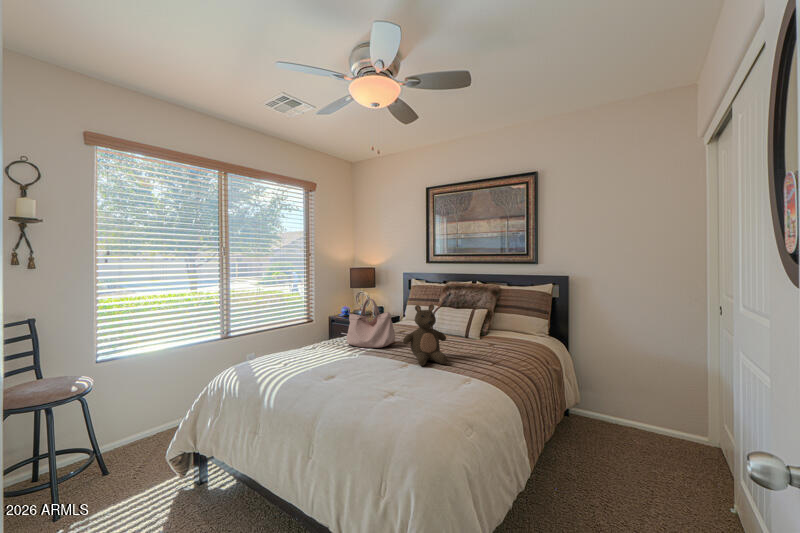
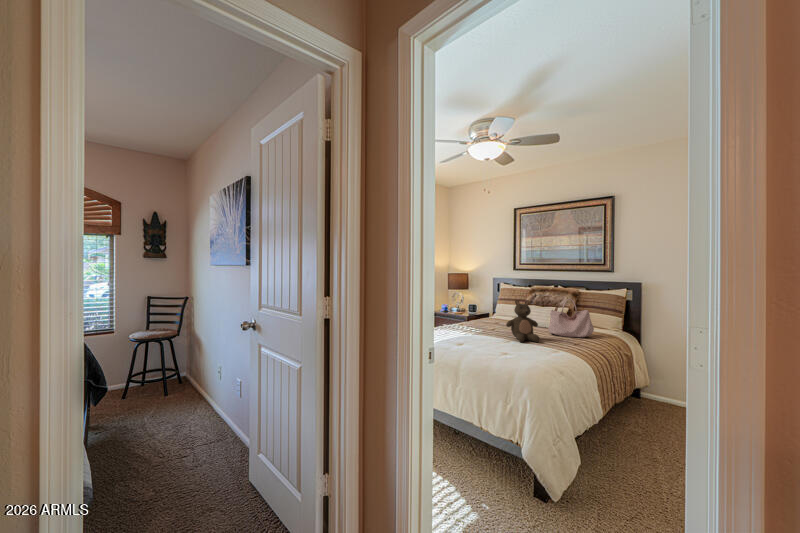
handbag: present [347,299,395,348] -> present [548,299,594,337]

